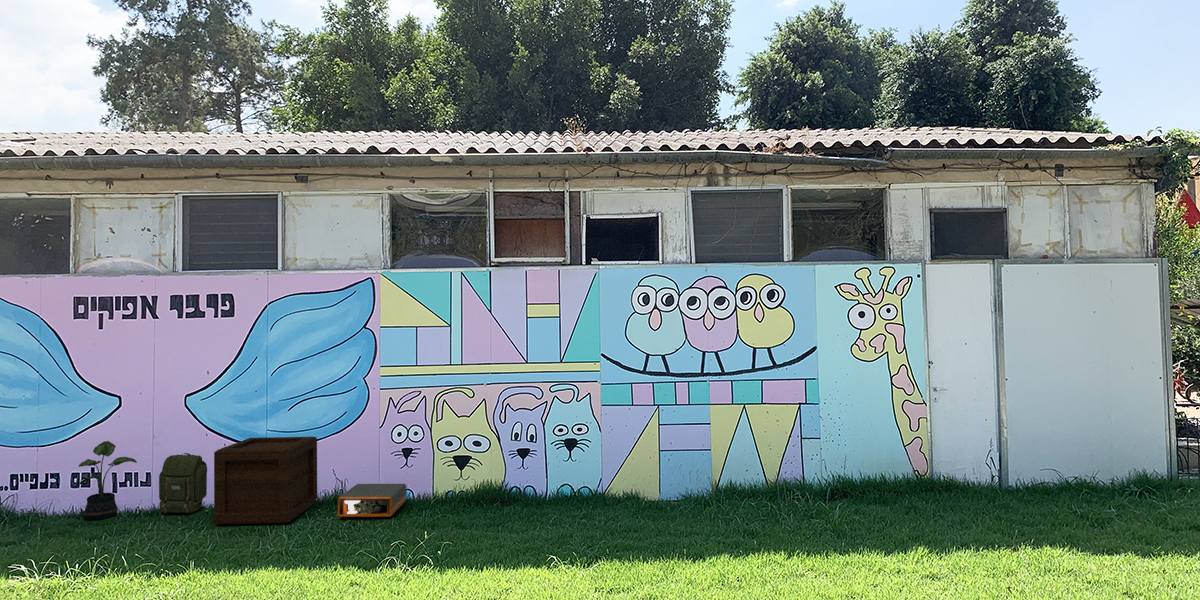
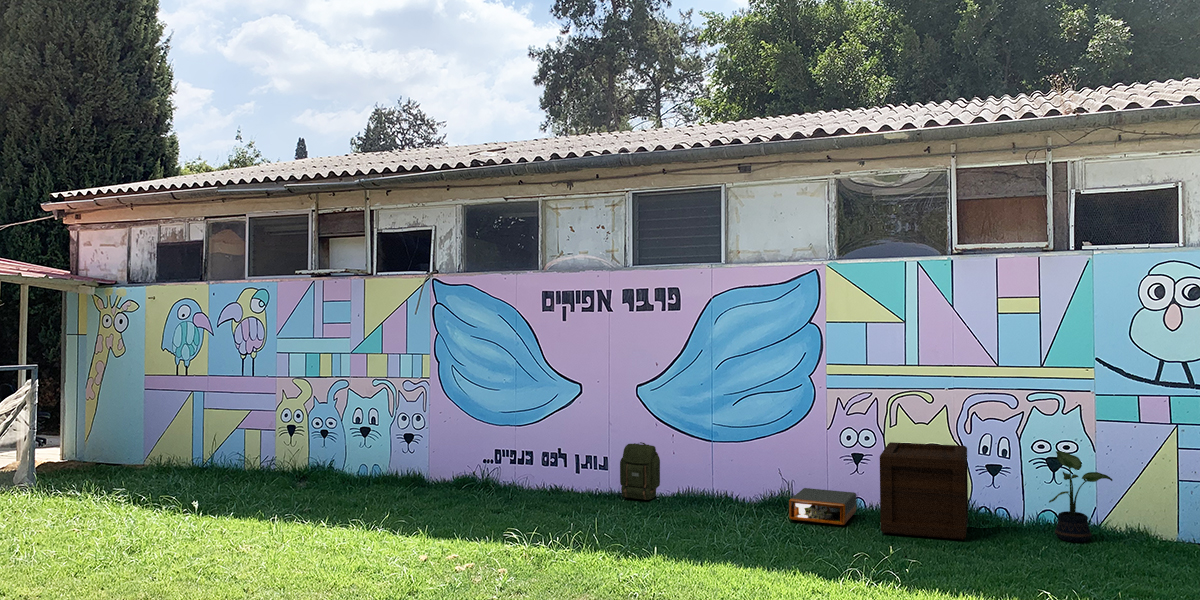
wooden crate: present [214,437,317,524] -> present [880,442,968,539]
potted plant: present [74,441,137,519] -> present [1049,451,1112,542]

